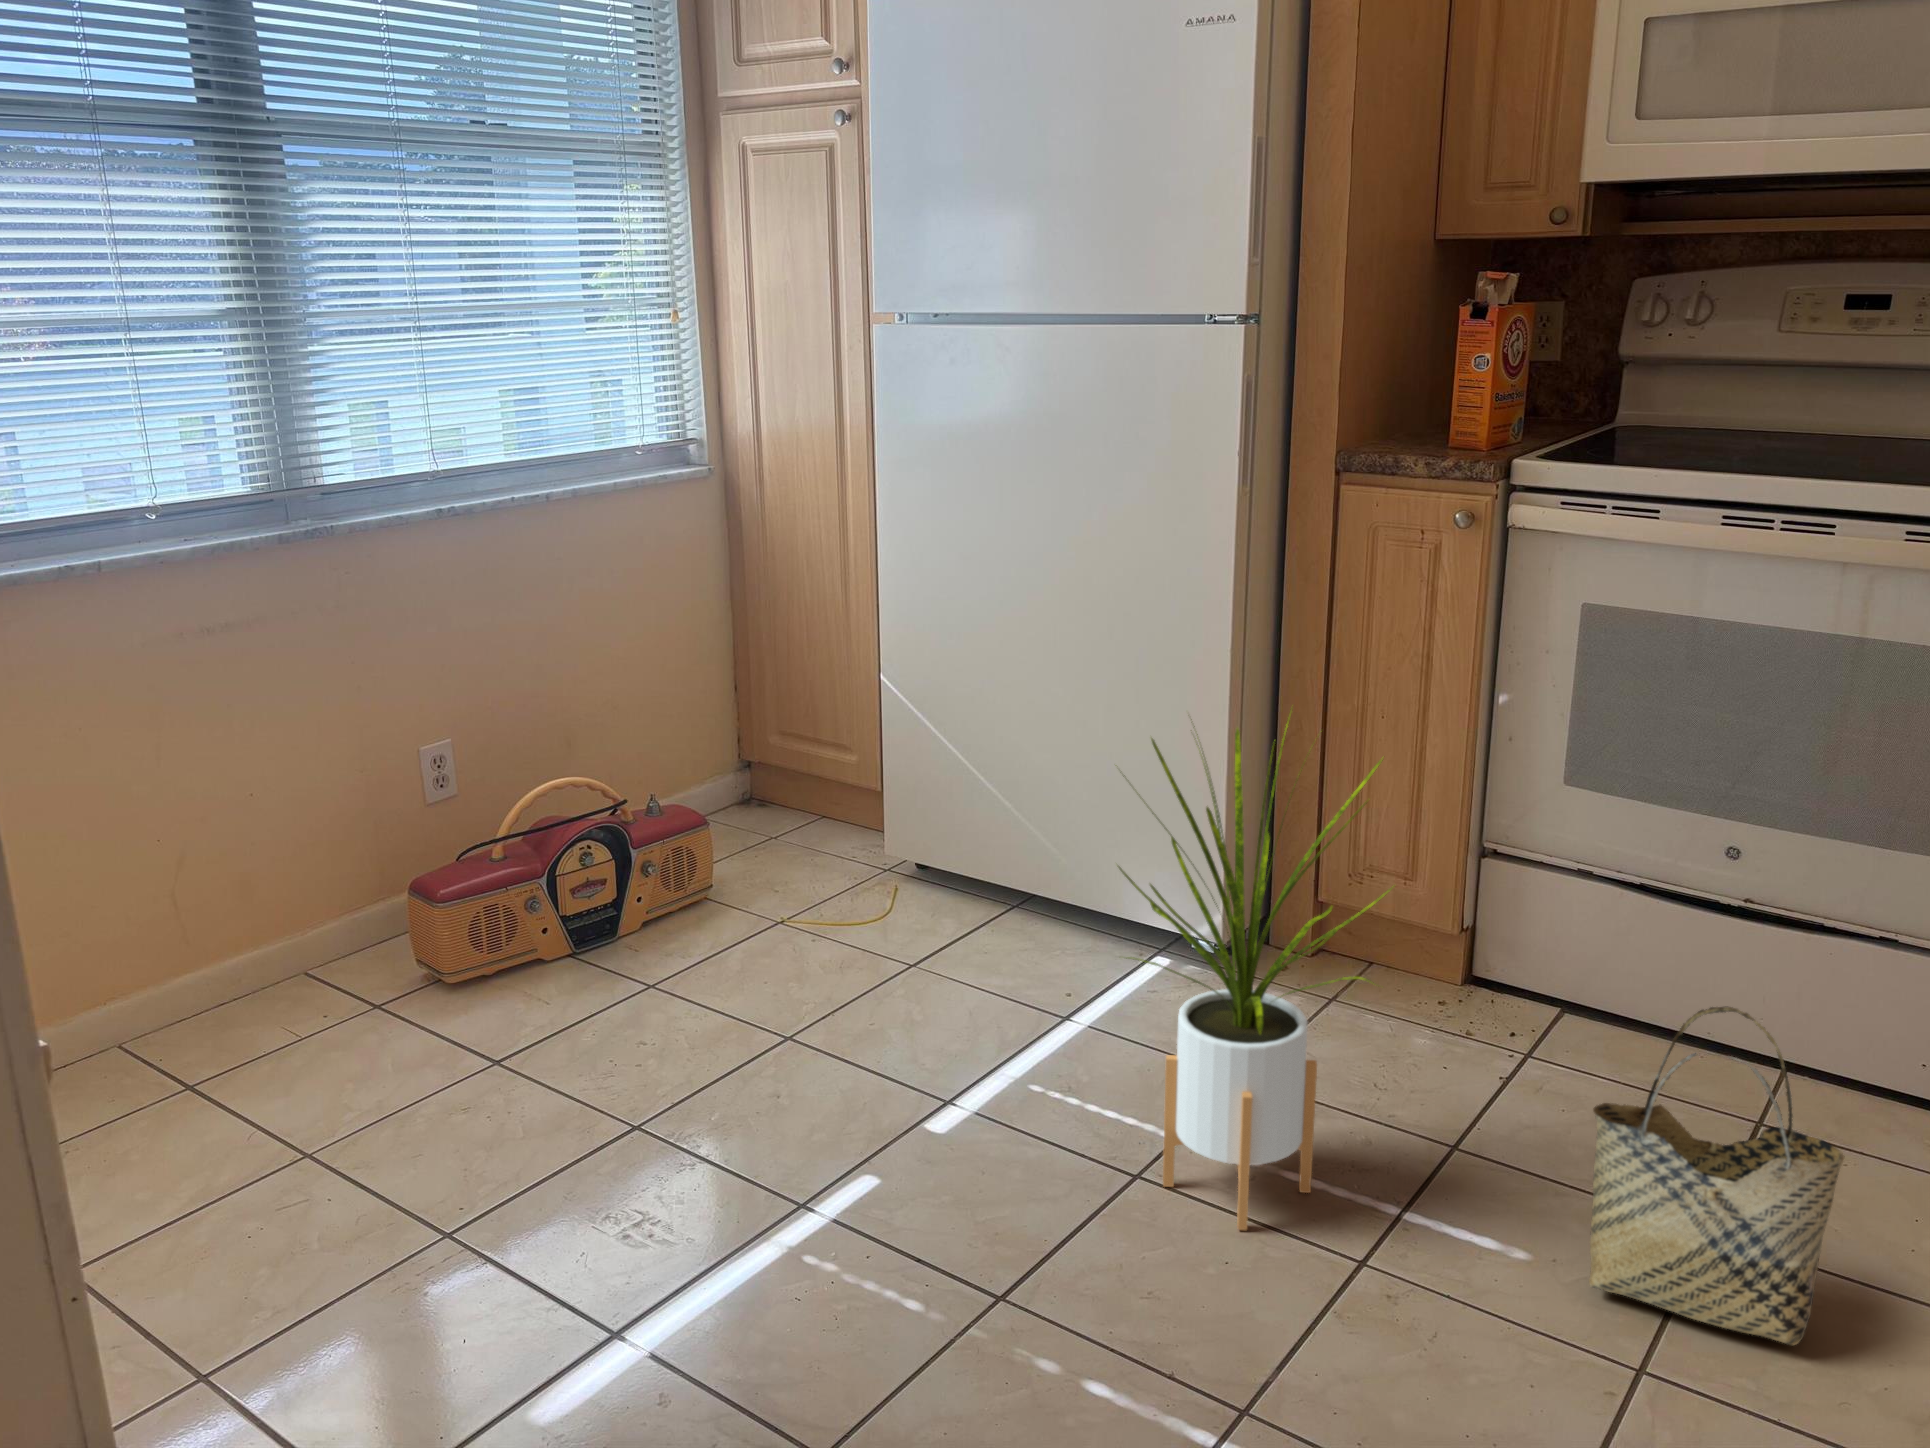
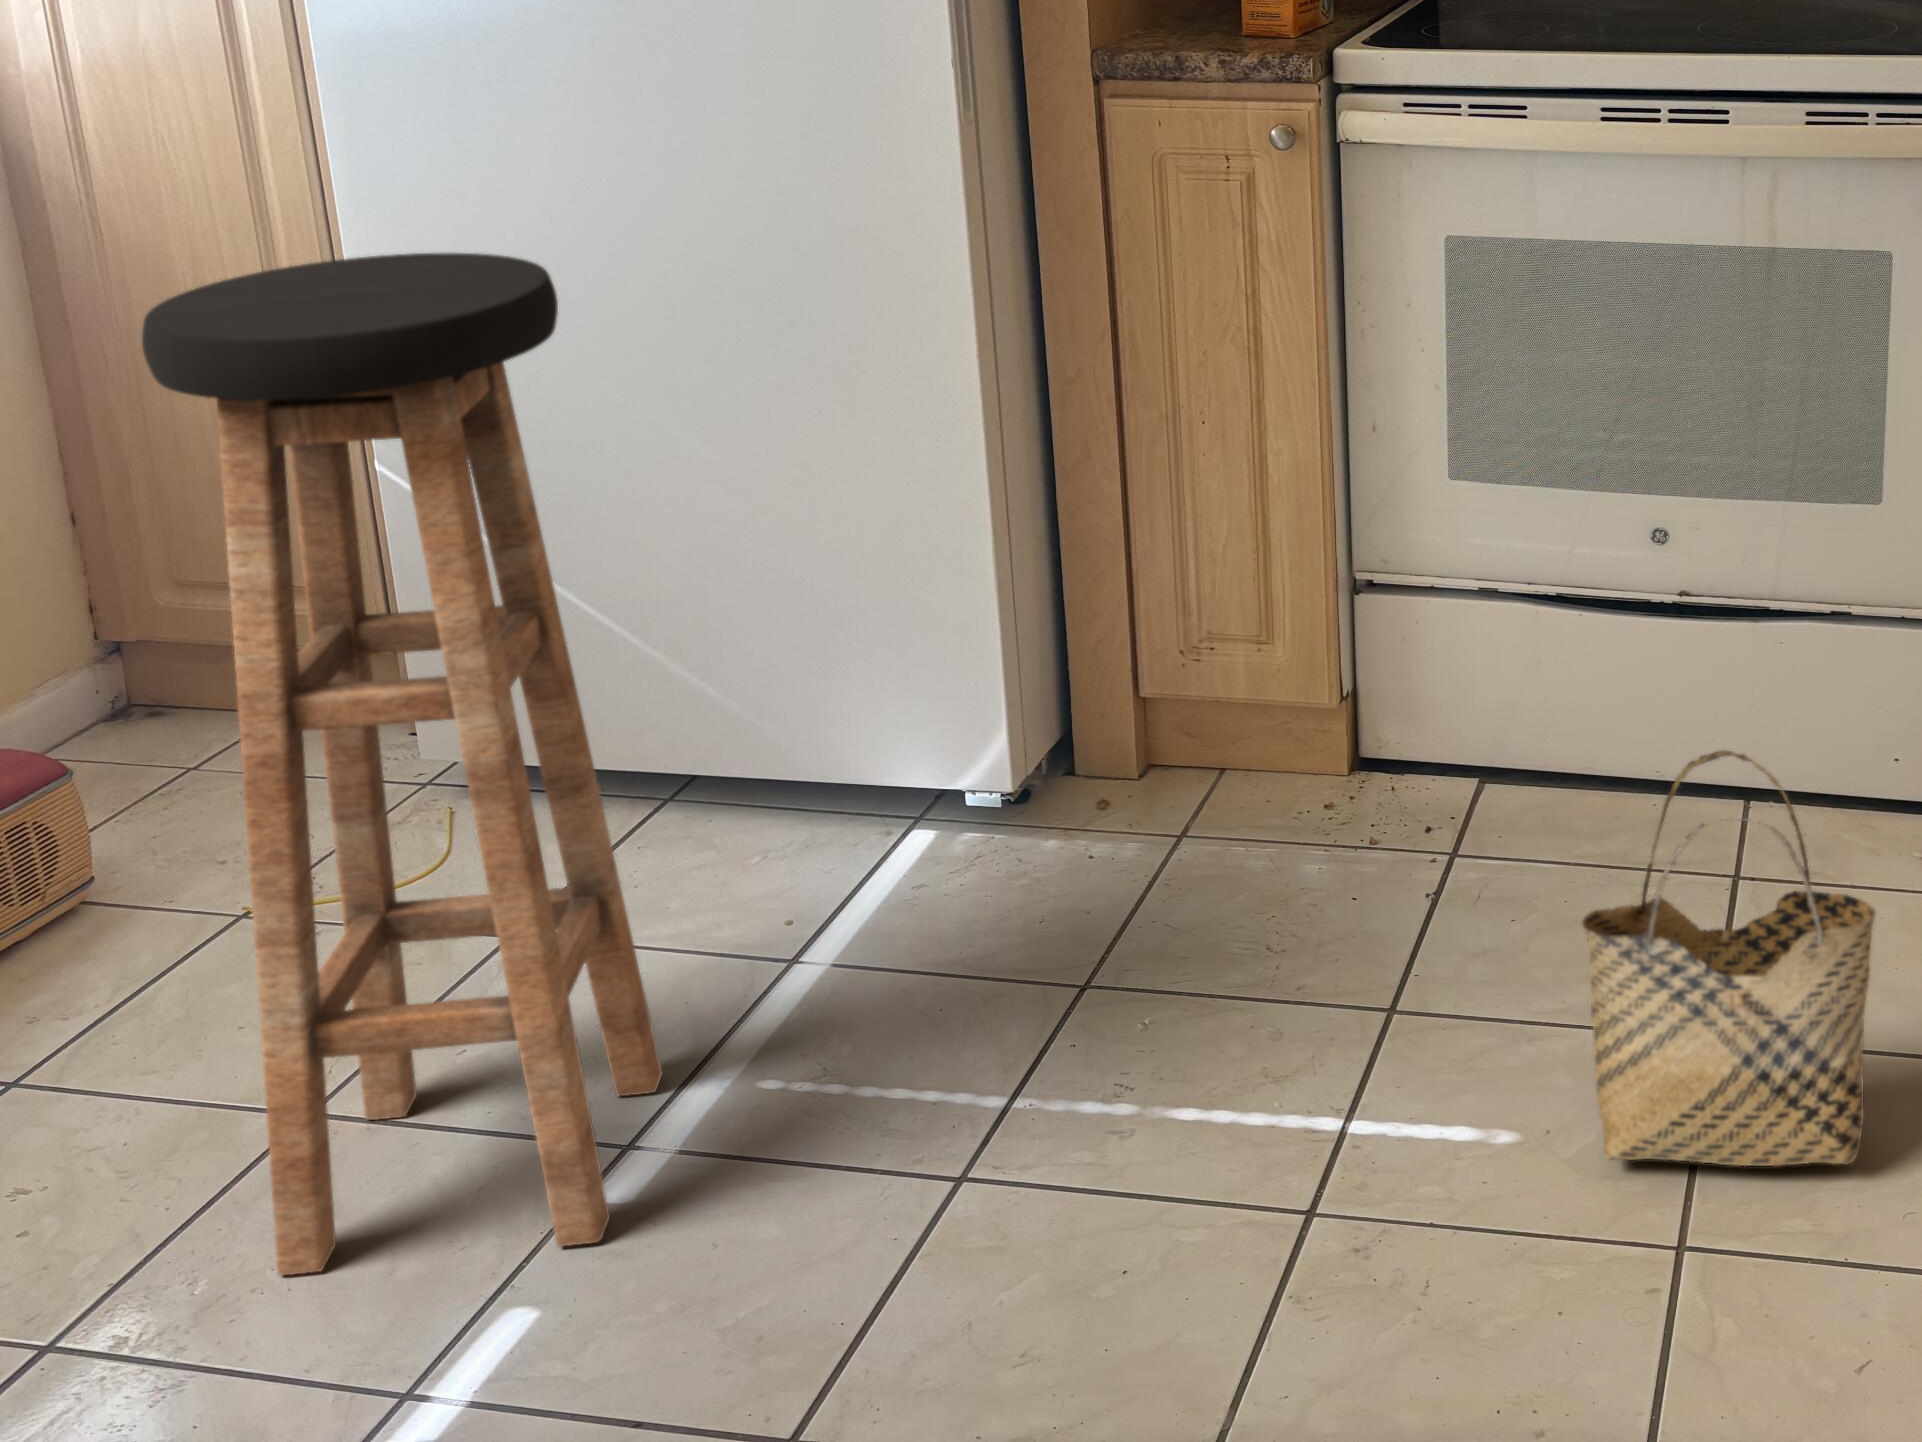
bar stool: none [741,540,977,1152] -> present [142,253,662,1275]
house plant: present [1117,719,1393,1230] -> none [861,437,1296,1220]

